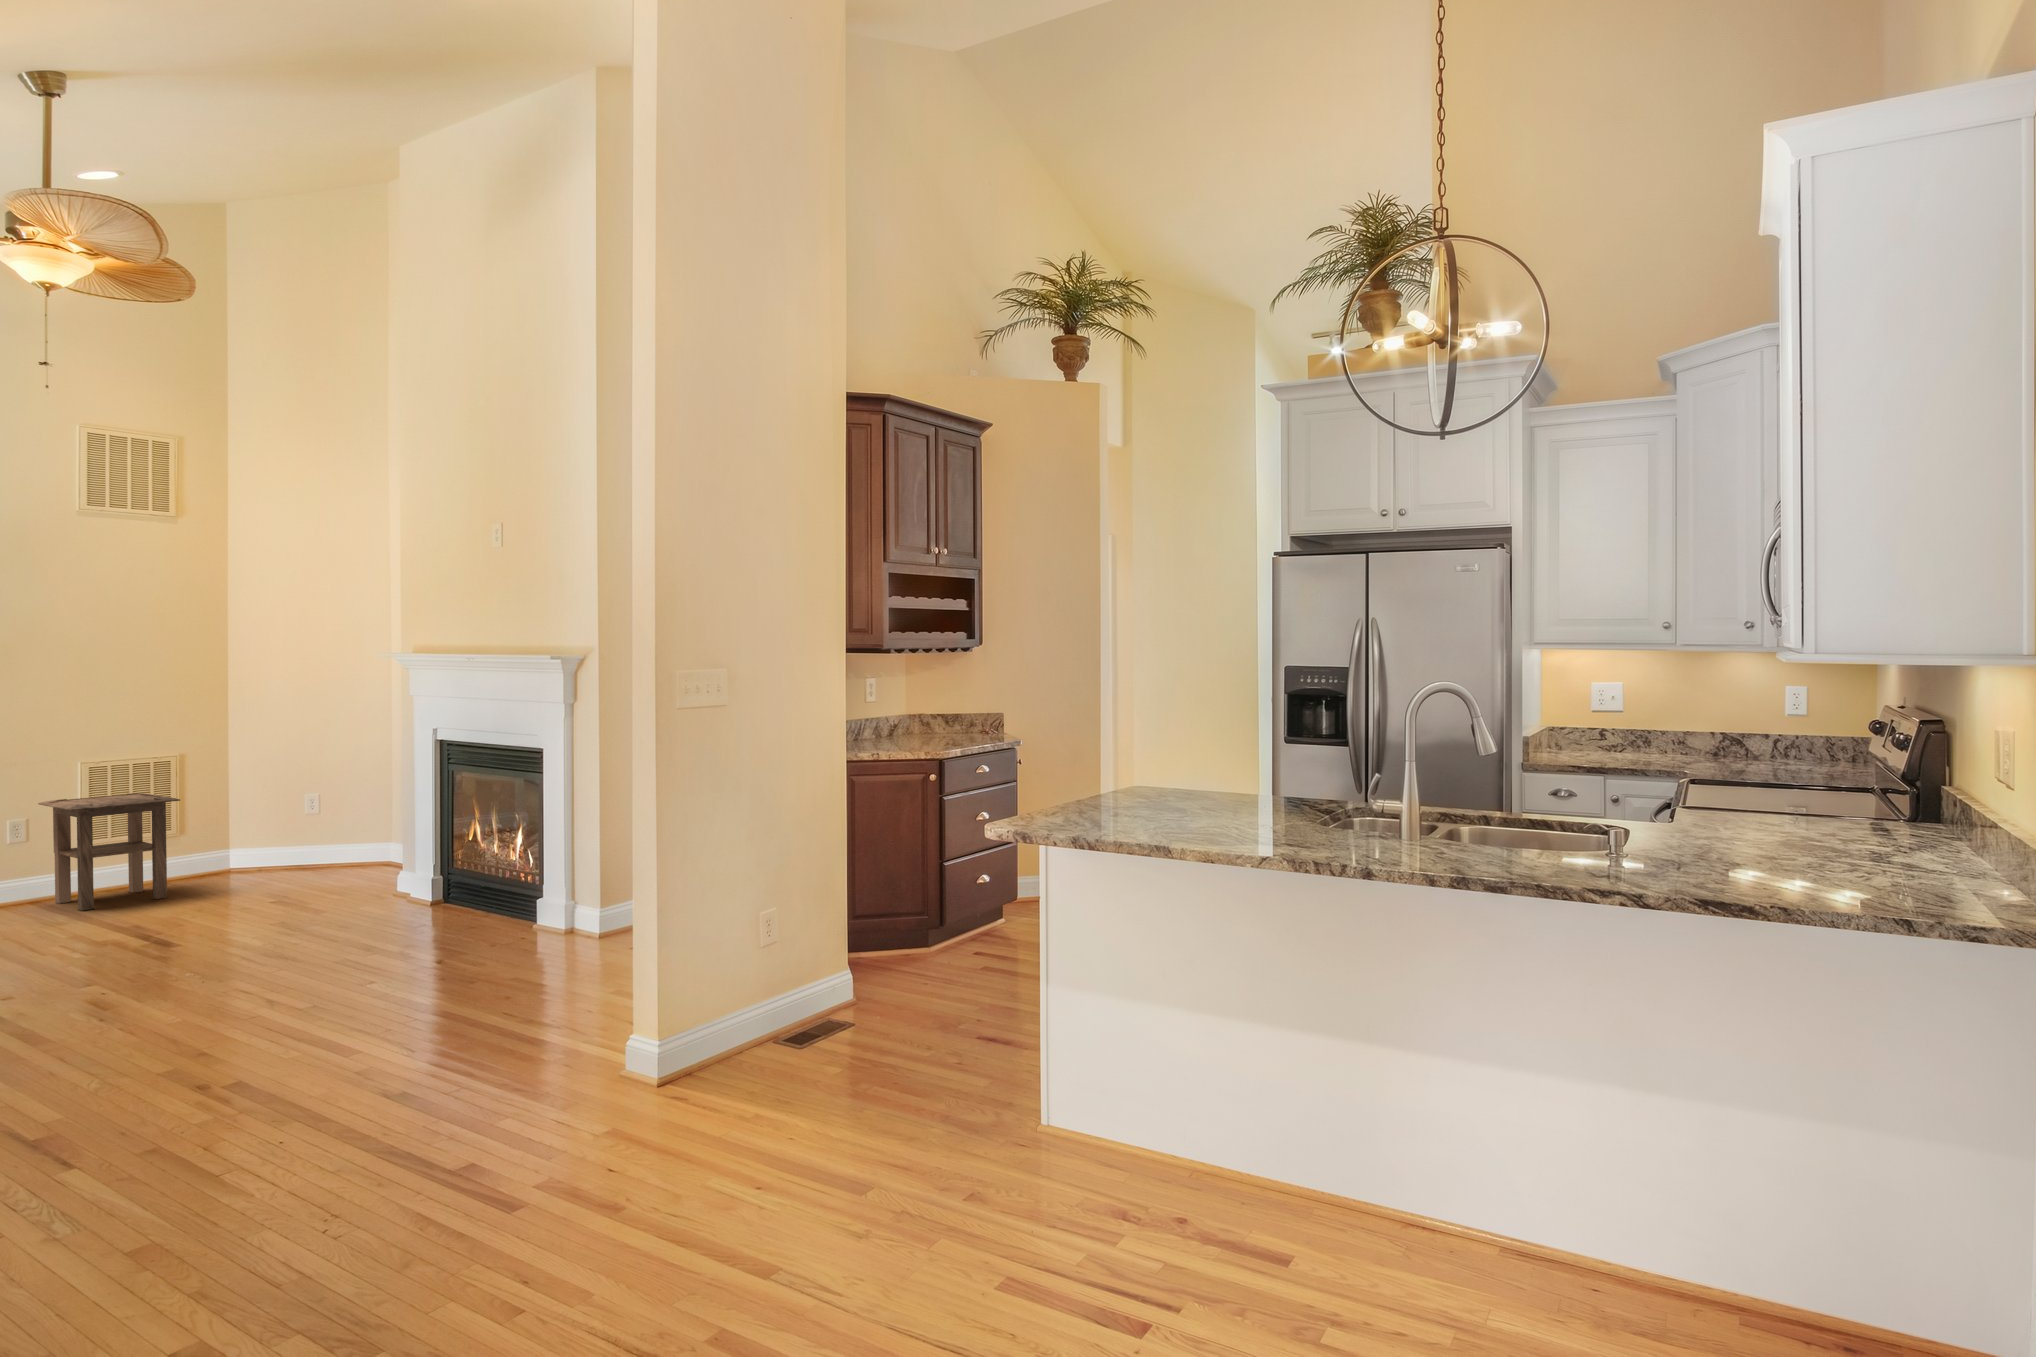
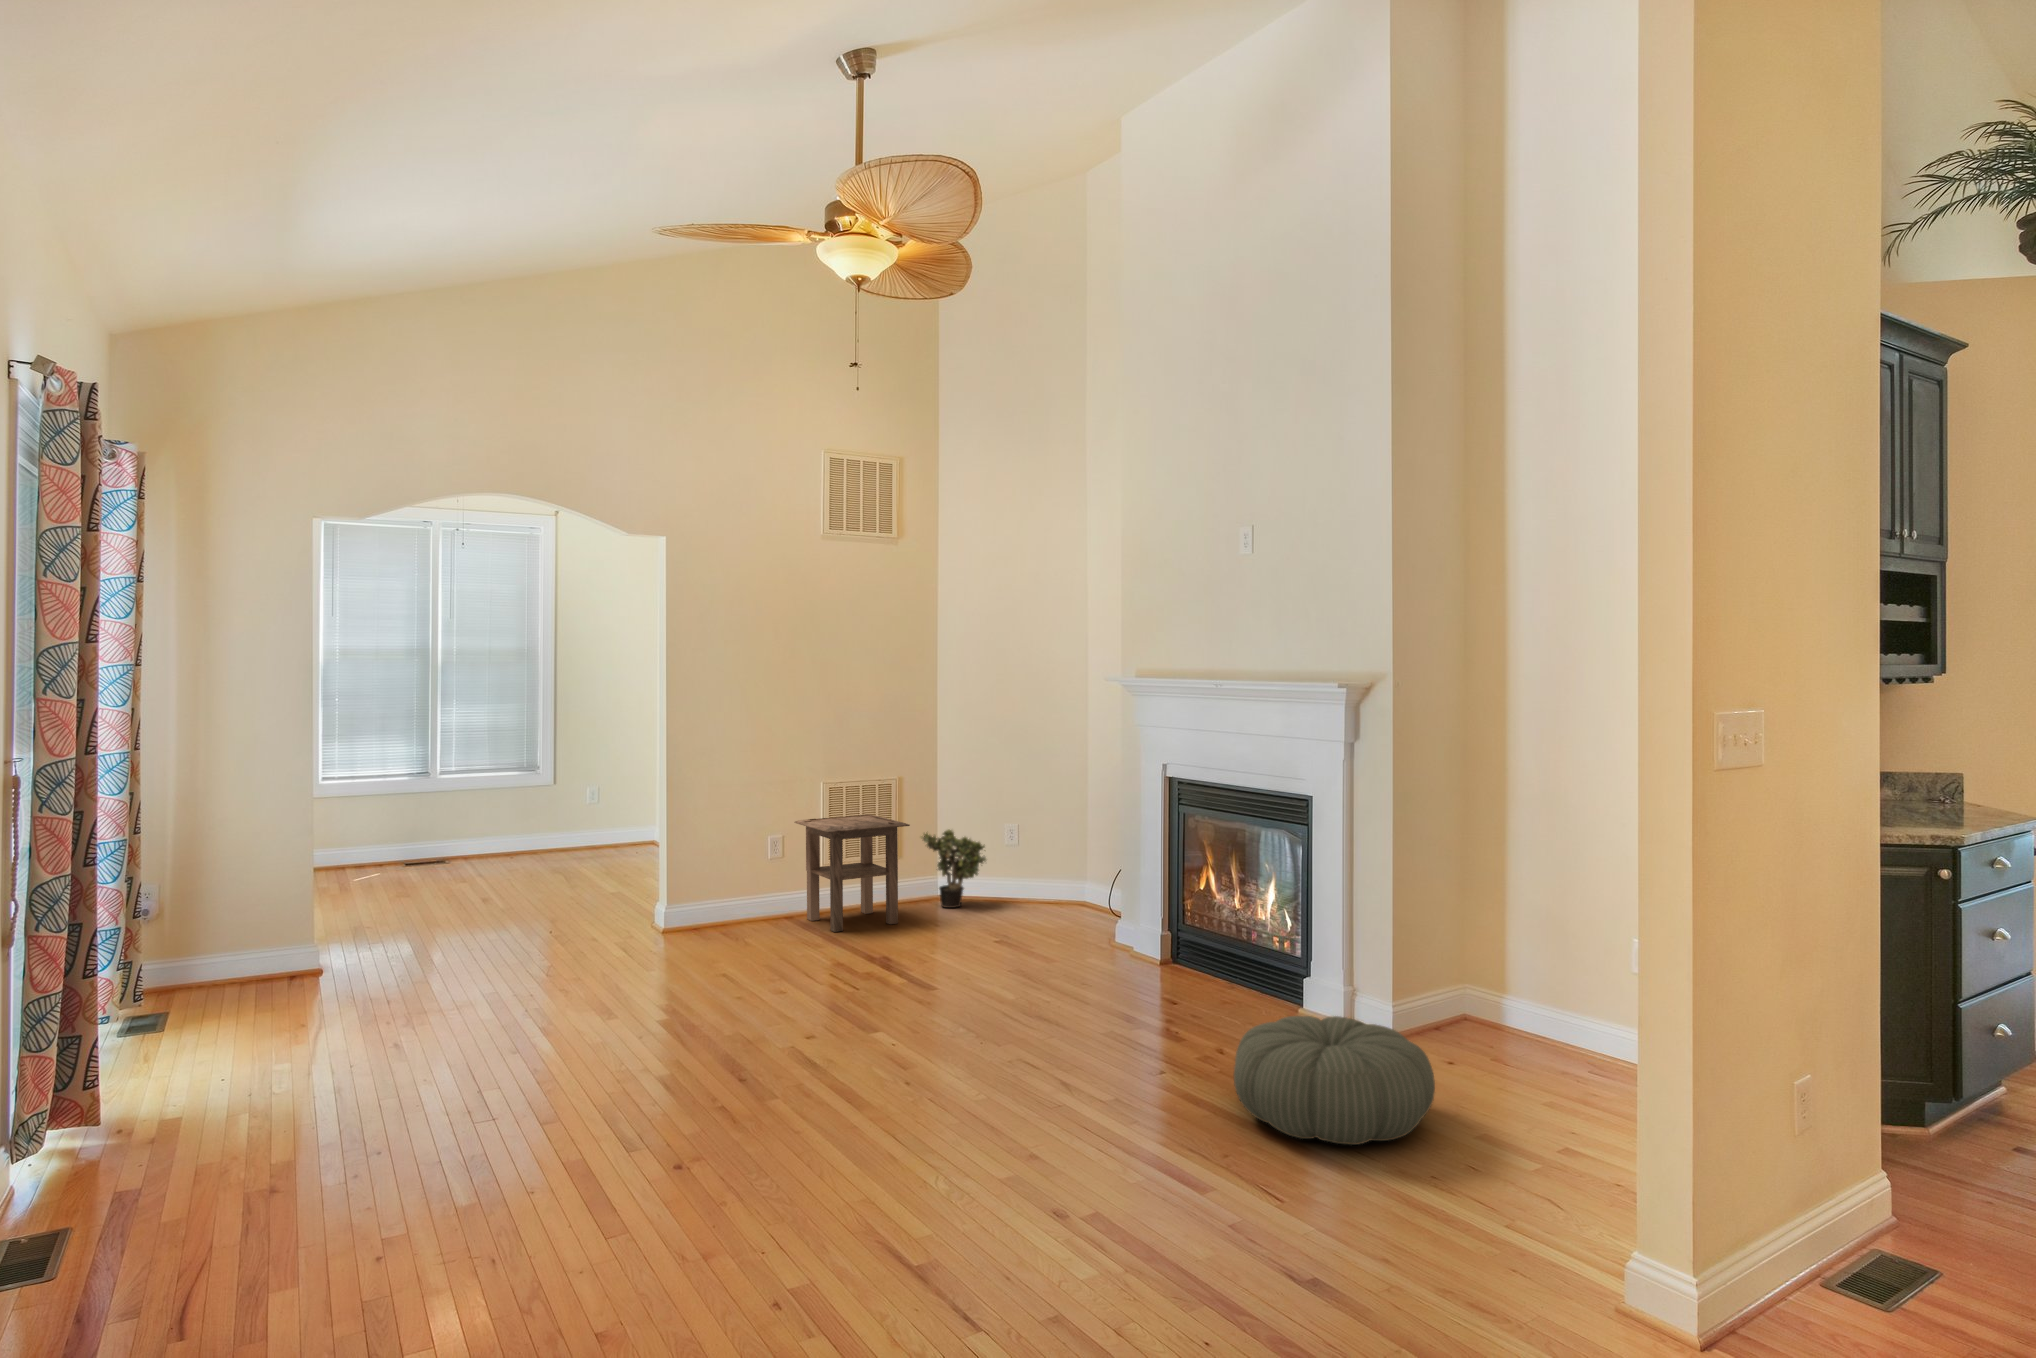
potted plant: none [205,803,284,880] -> present [921,830,986,908]
pouf: none [397,918,570,1011] -> present [1234,1016,1435,1145]

